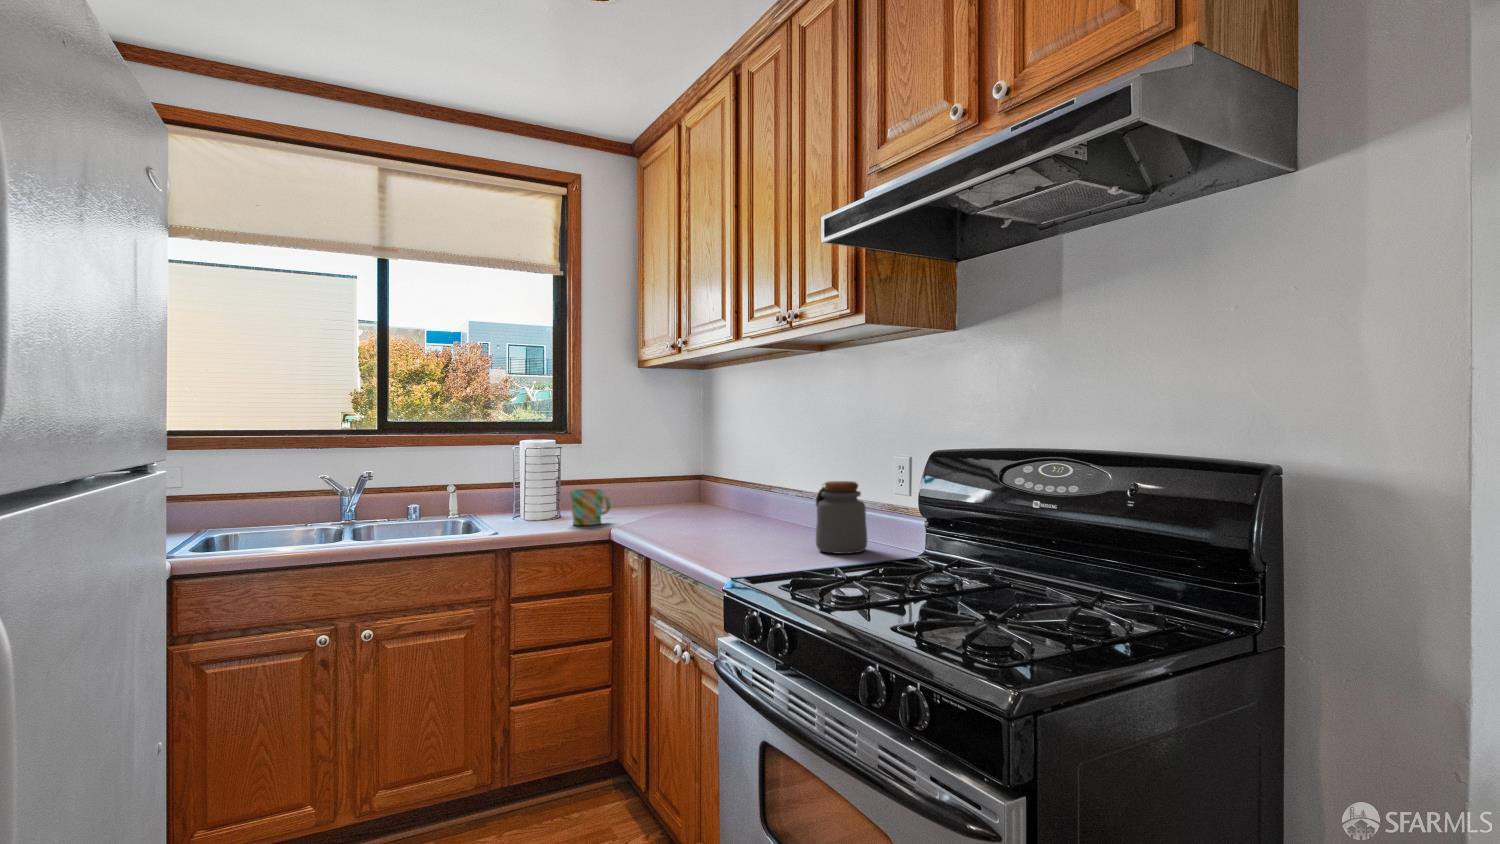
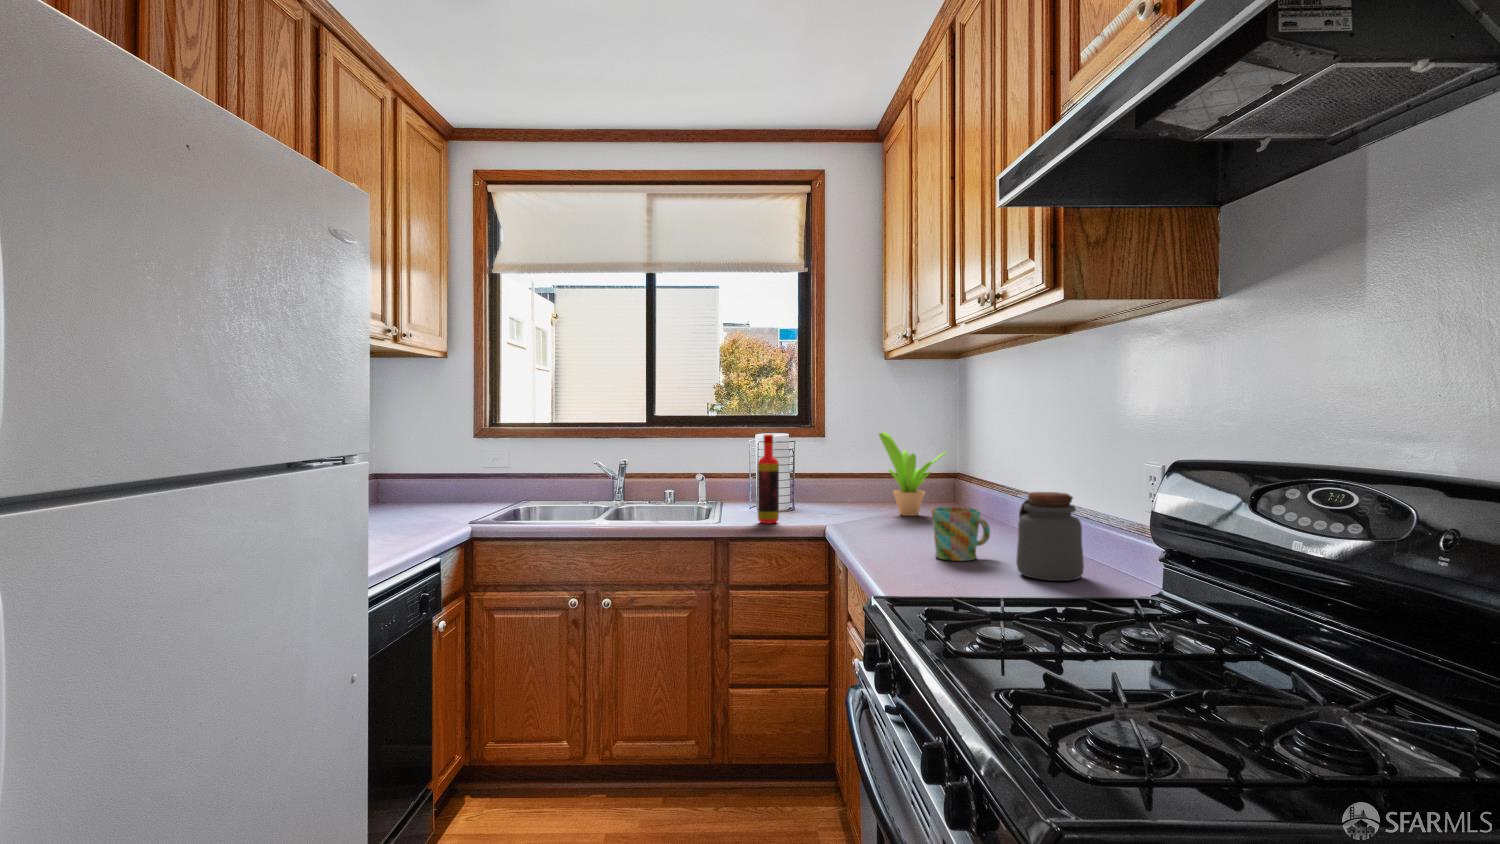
potted plant: none [645,436,709,515] -> present [879,432,946,516]
bottle: none [535,440,557,531] -> present [758,434,779,524]
mug: present [570,489,611,526] -> present [932,507,990,561]

